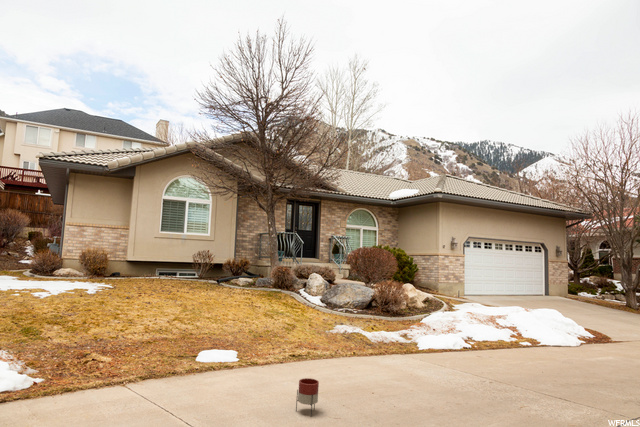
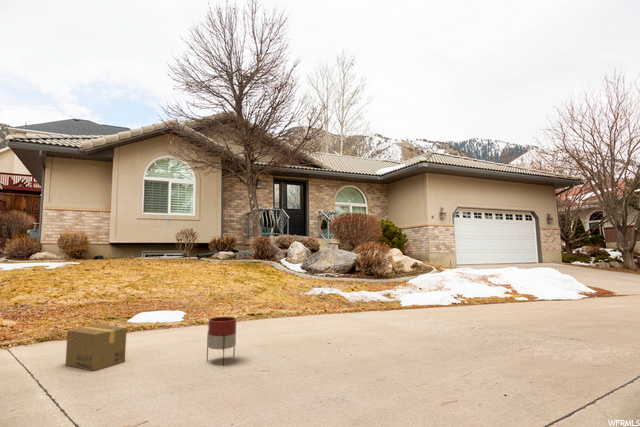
cardboard box: none [197,379,239,418] -> present [65,324,127,371]

